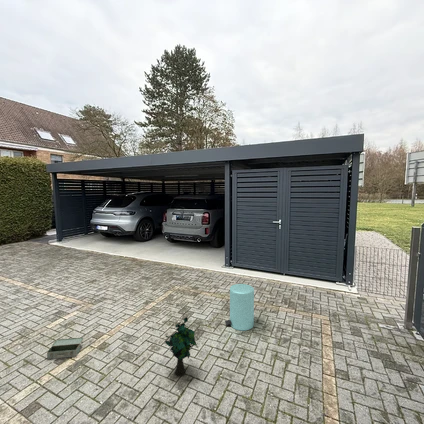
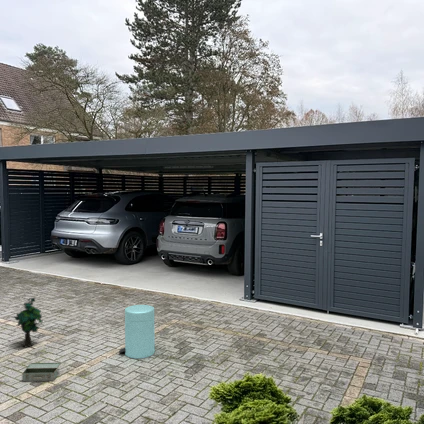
trash can: present [225,284,254,331] -> present [119,305,155,359]
decorative plant: present [165,317,197,376] -> present [13,298,43,347]

